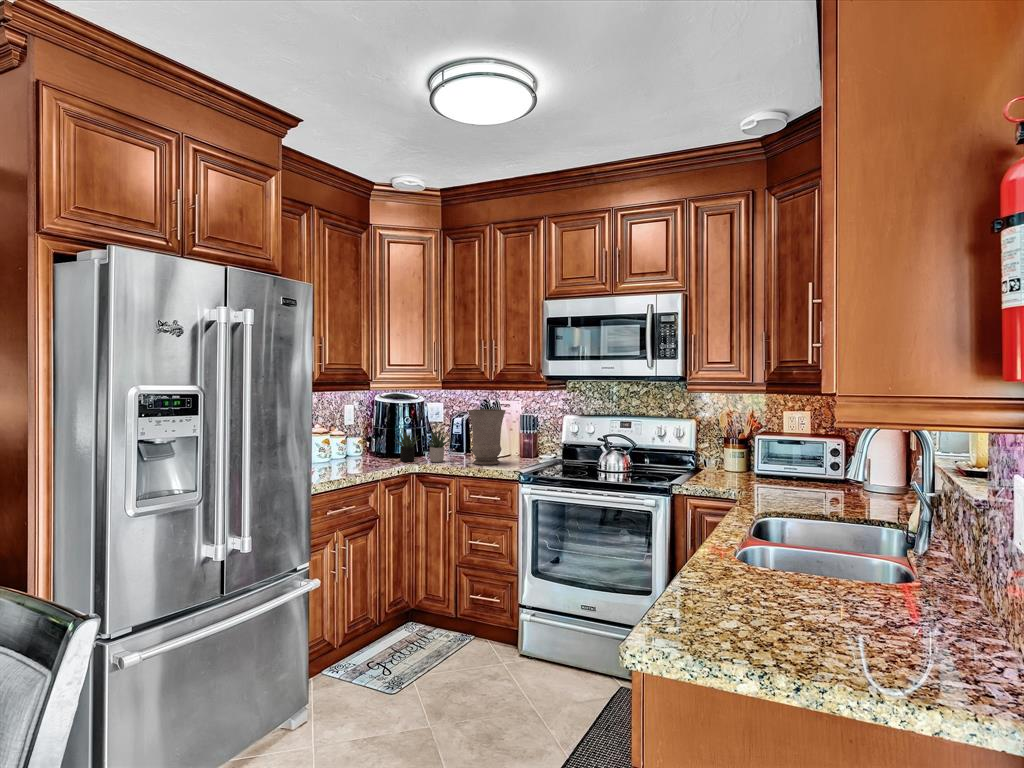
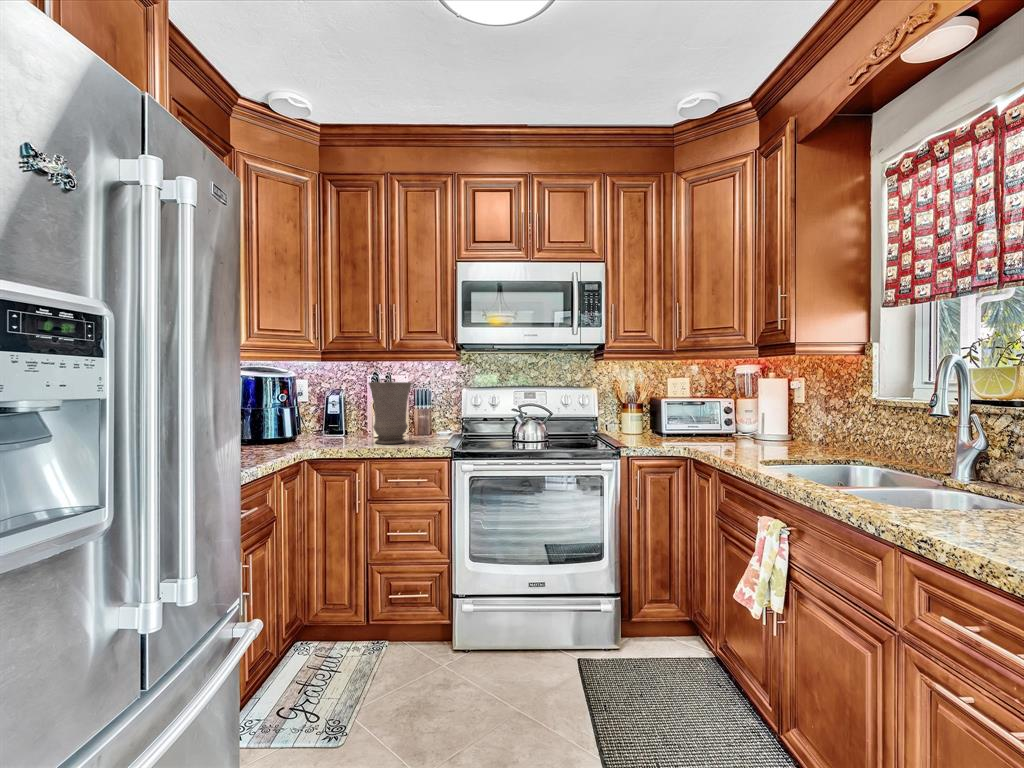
succulent plant: present [396,430,449,462] -> none [269,404,348,447]

